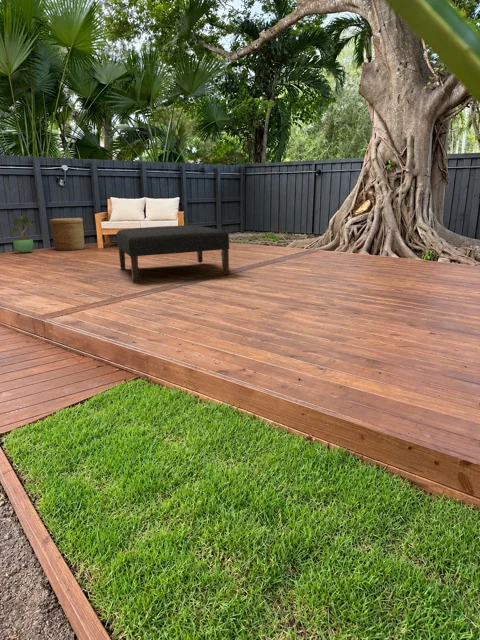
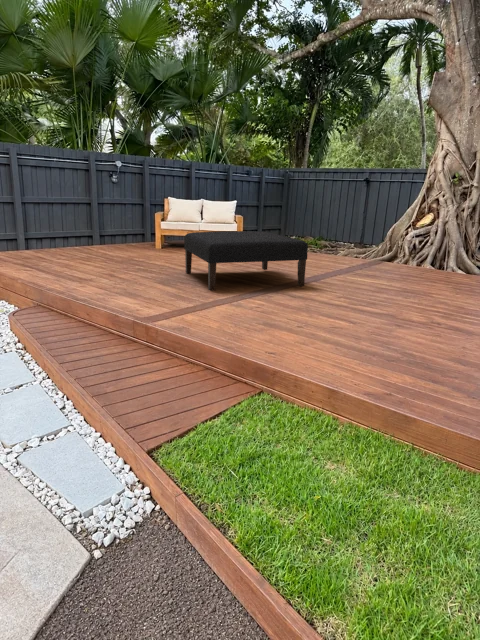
potted plant: present [12,216,34,253] -> none [65,210,87,248]
woven basket: present [49,218,84,251] -> none [101,215,135,248]

